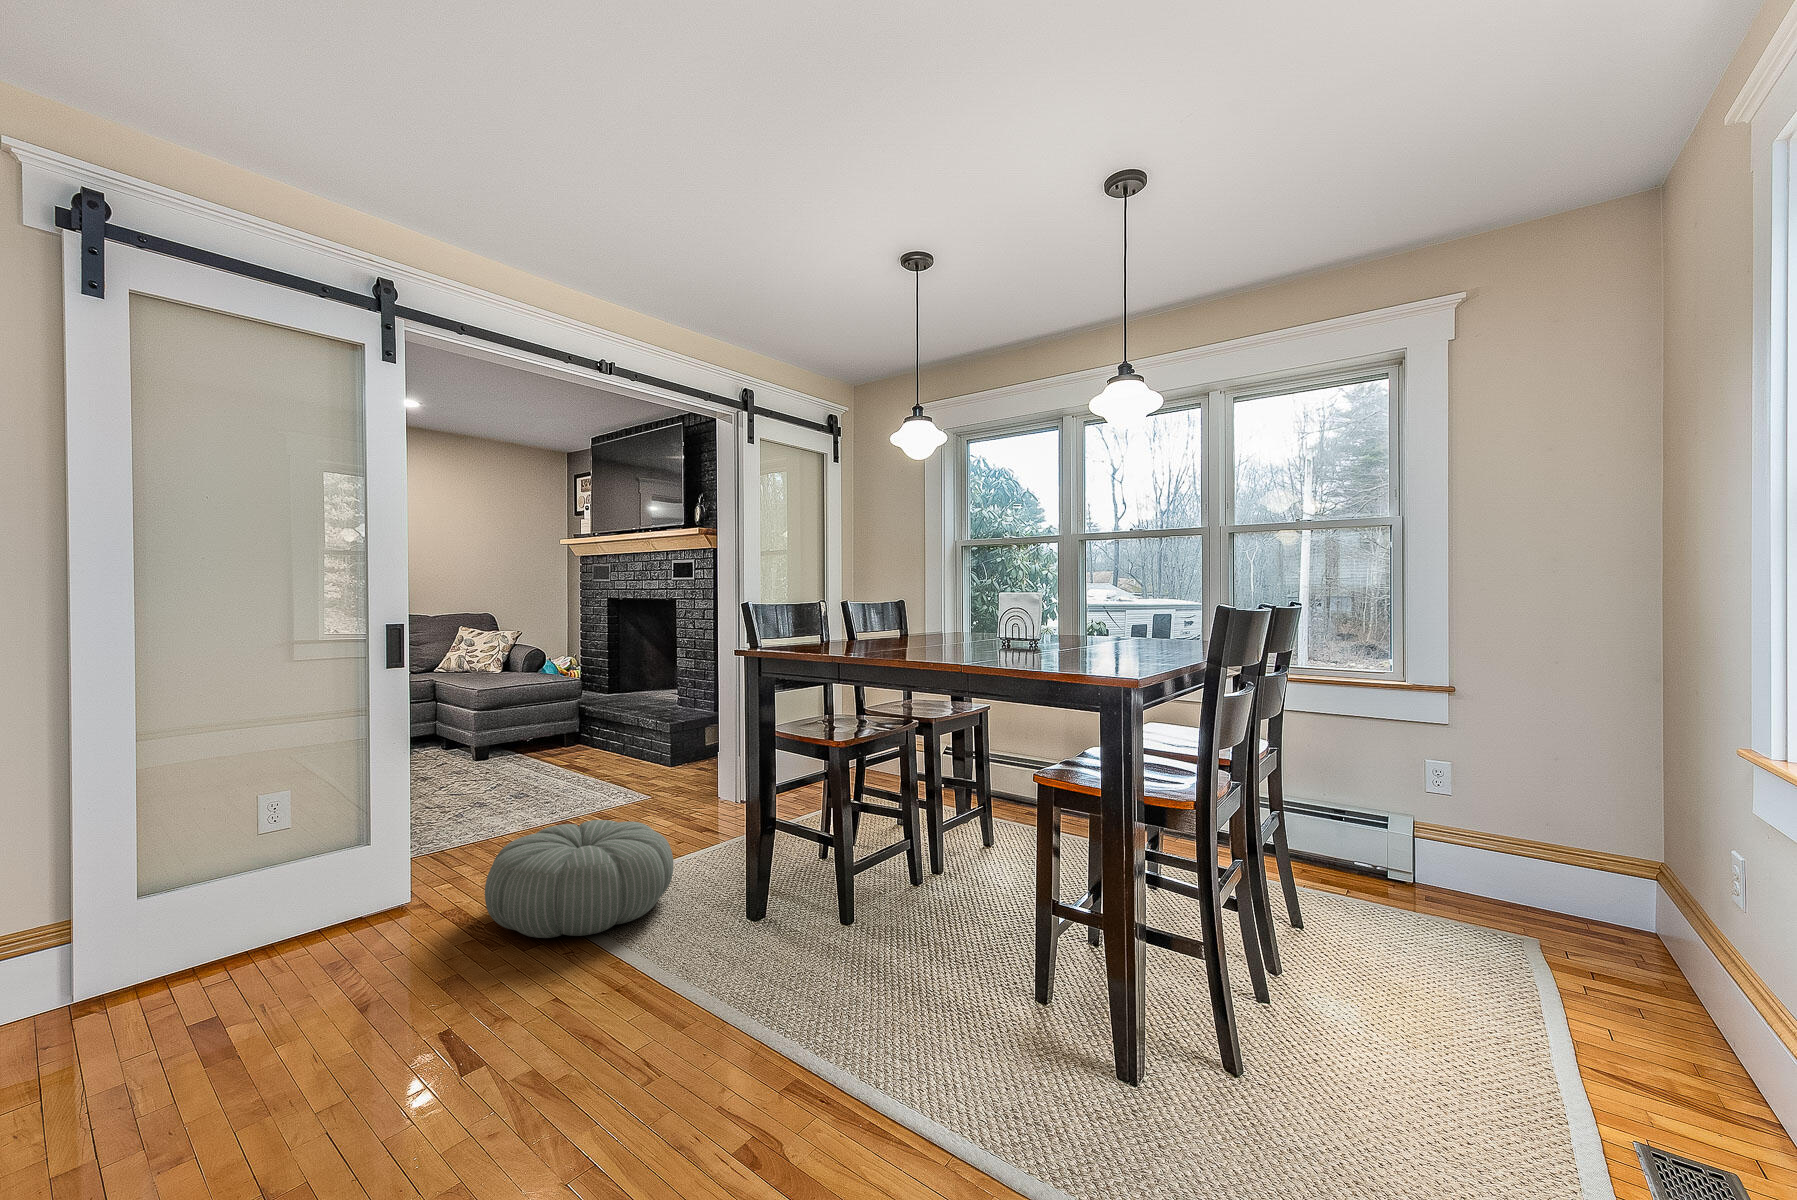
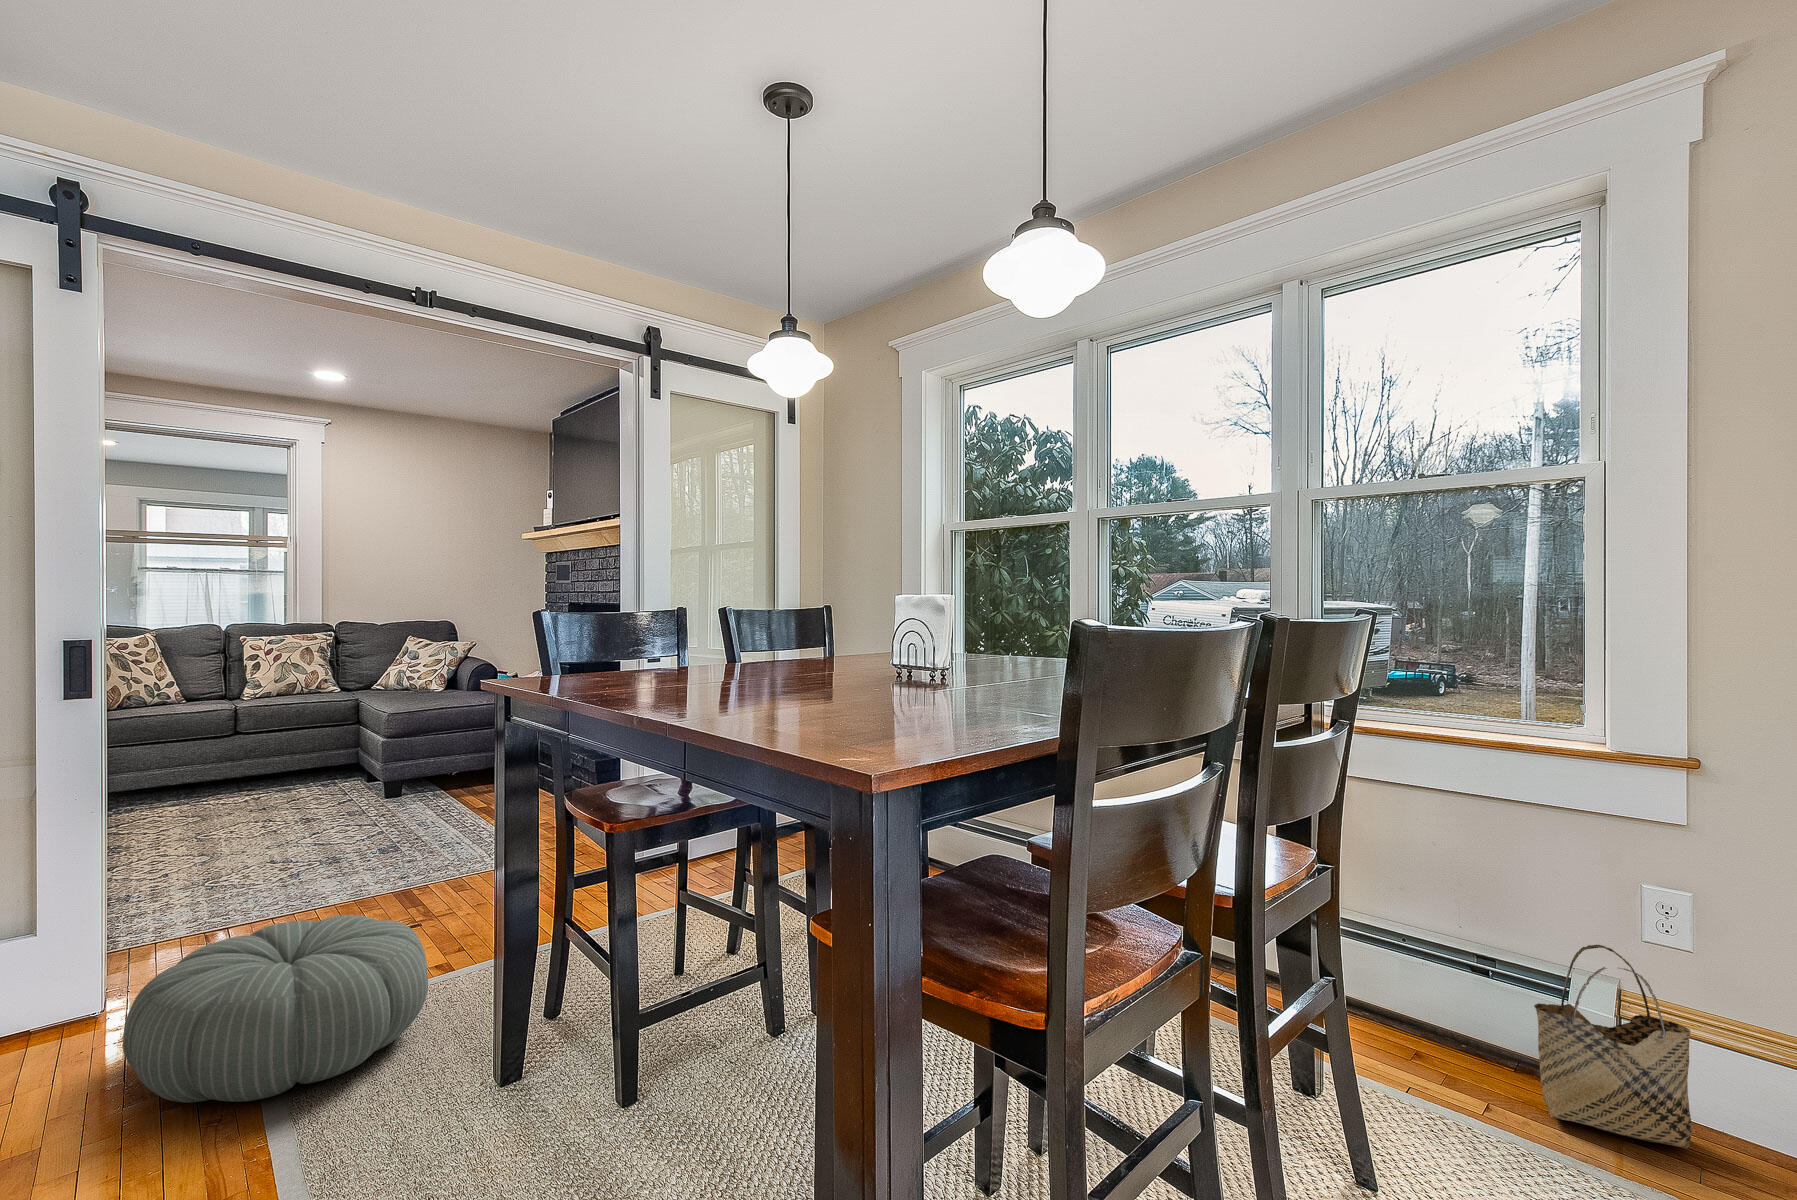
woven basket: none [1372,794,1454,899] -> present [1534,945,1692,1148]

